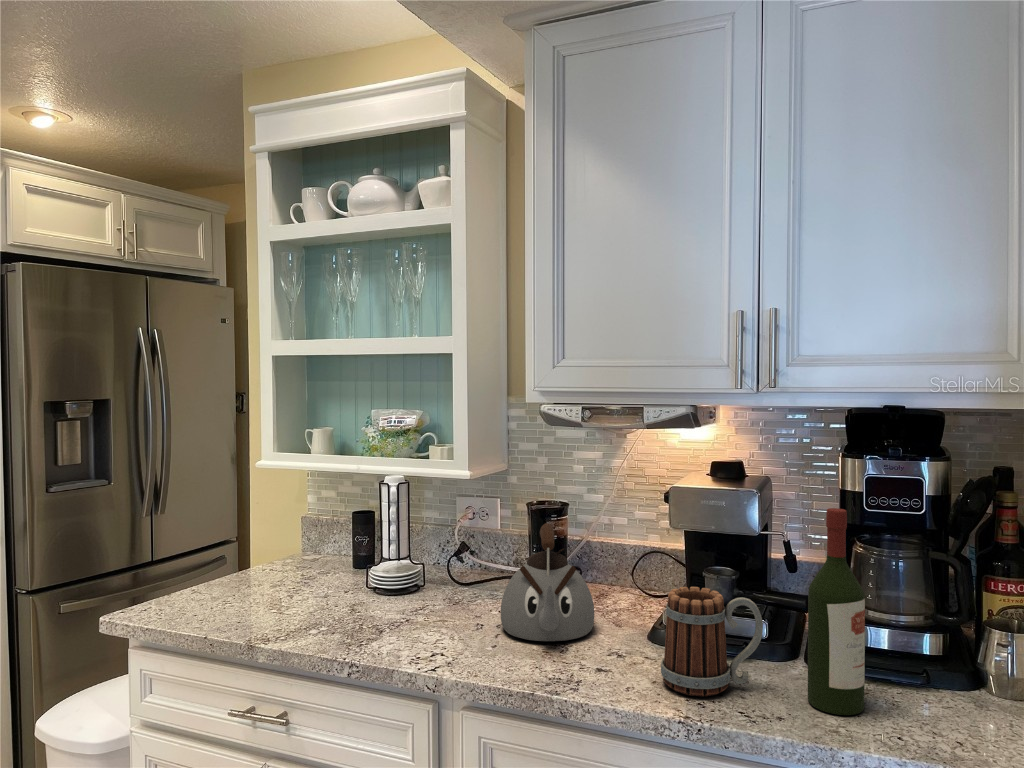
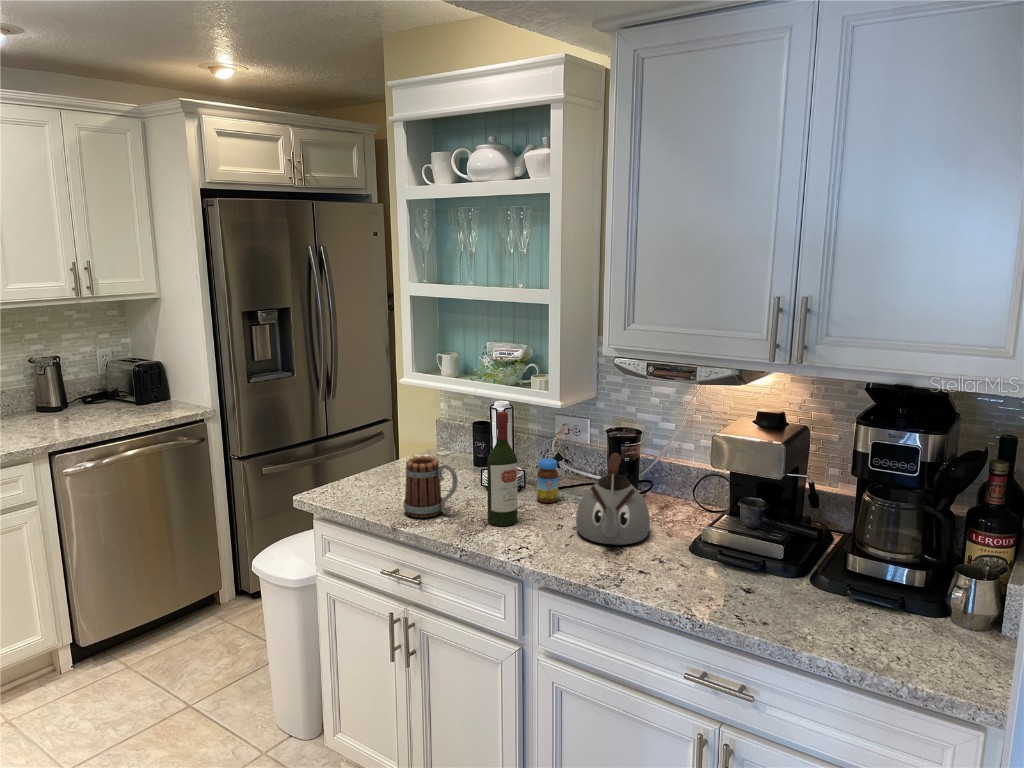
wine bottle: present [808,508,865,715] -> present [487,411,518,526]
jar: none [442,545,469,602] -> present [537,458,558,503]
mug: present [661,587,763,696] -> present [403,456,458,518]

